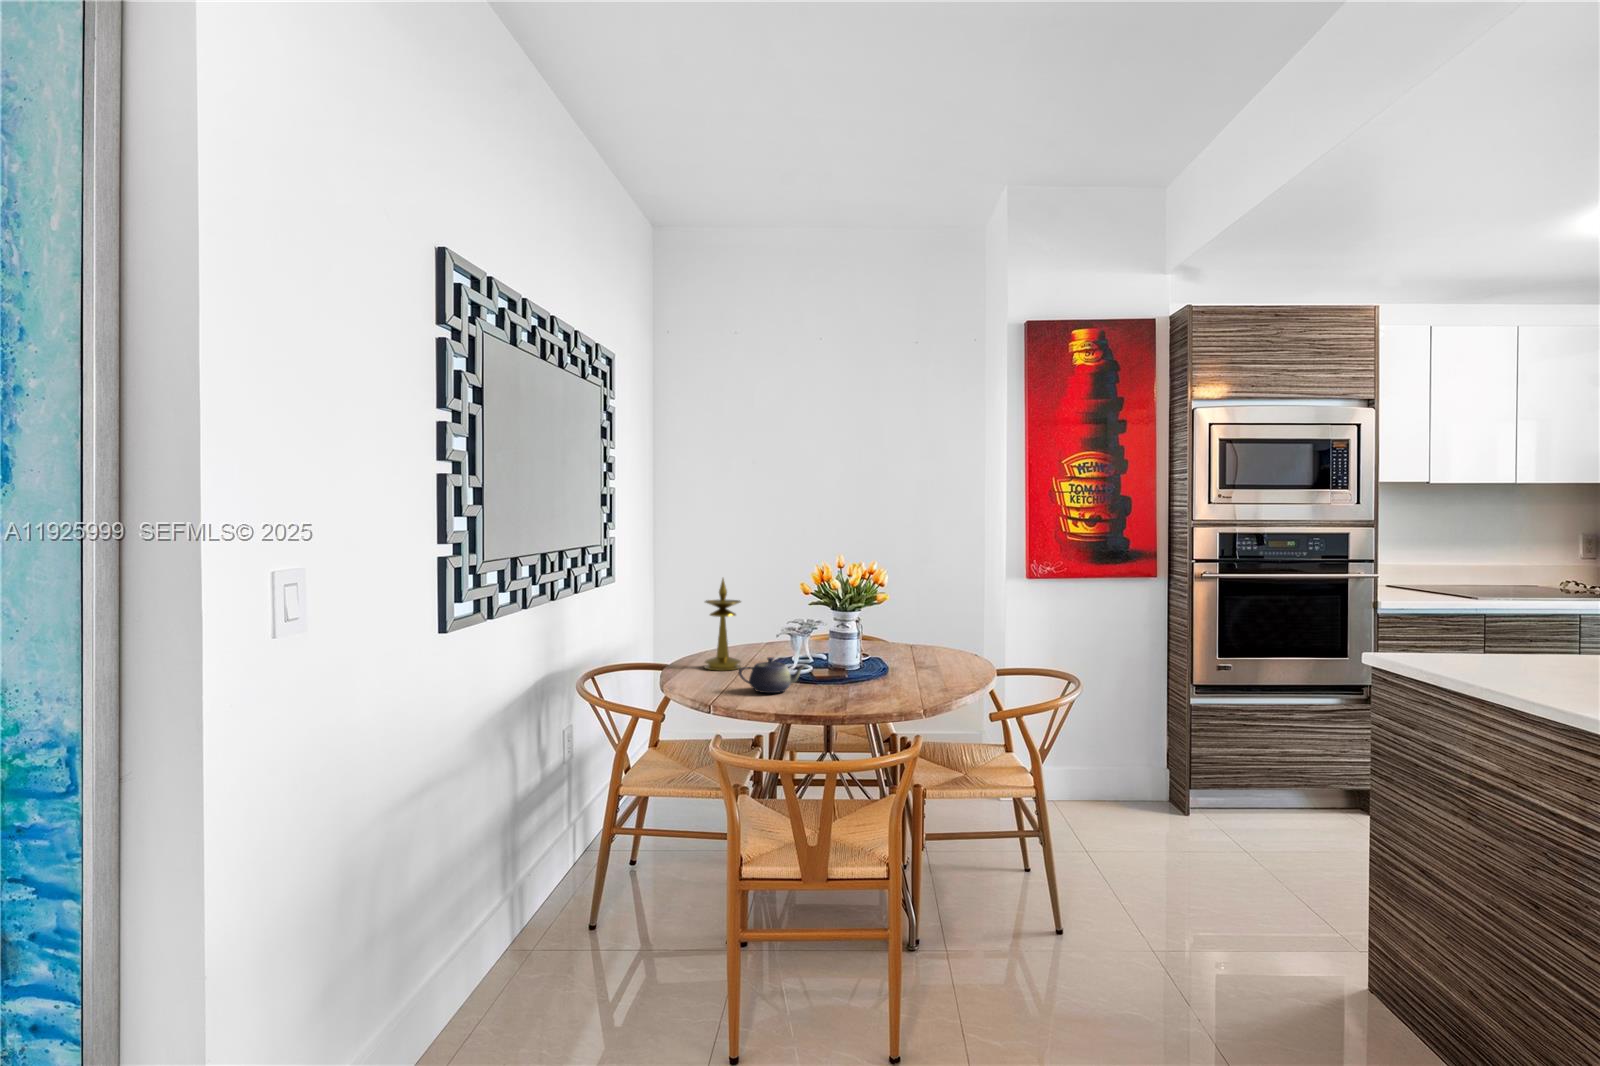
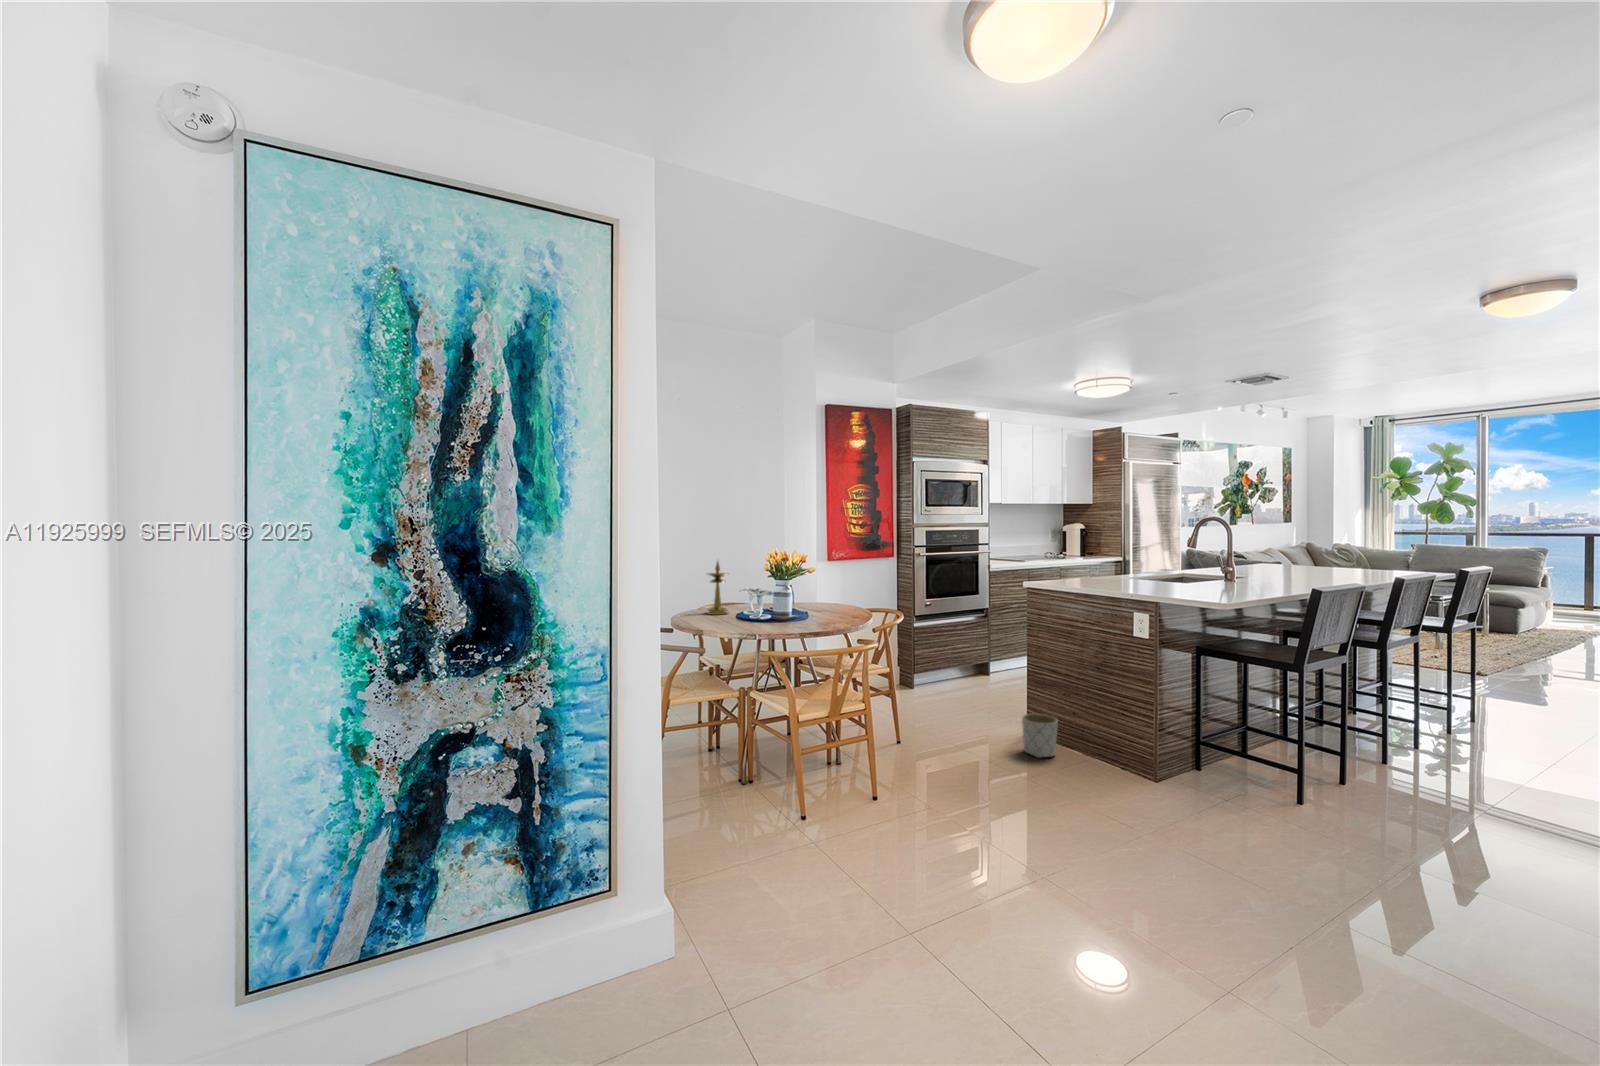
teapot: present [738,657,805,693] -> none [756,603,792,623]
planter: none [1310,930,1395,1037] -> present [1022,714,1058,758]

